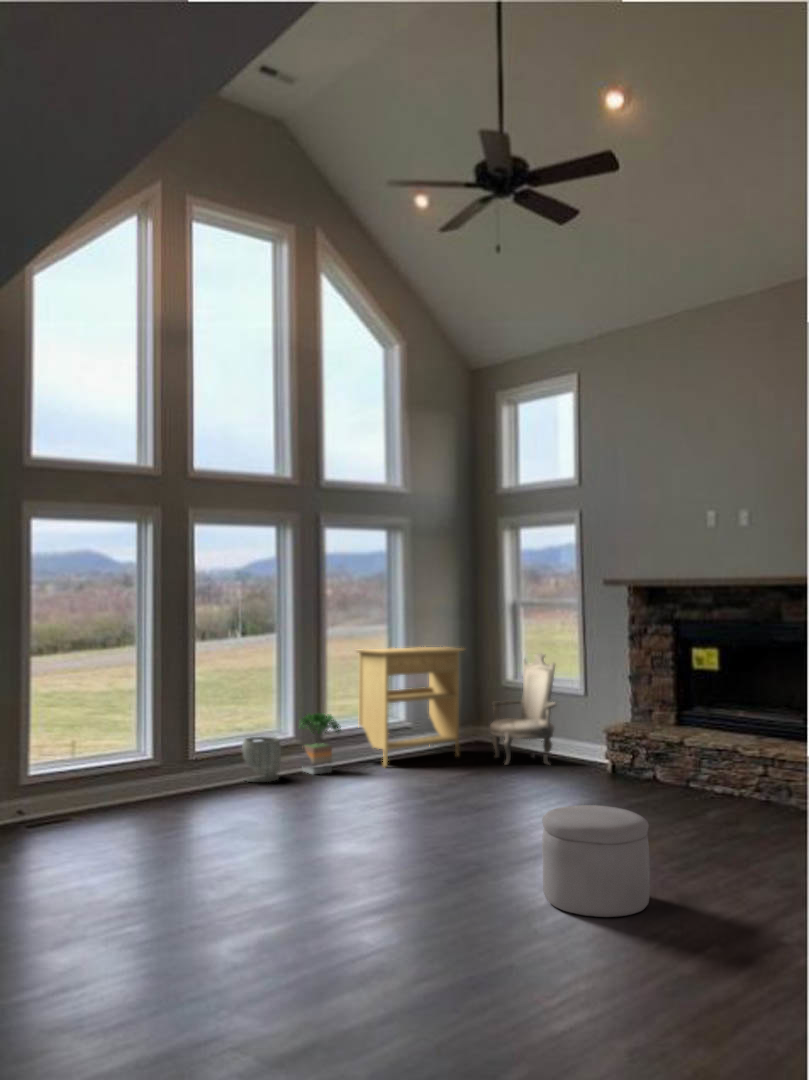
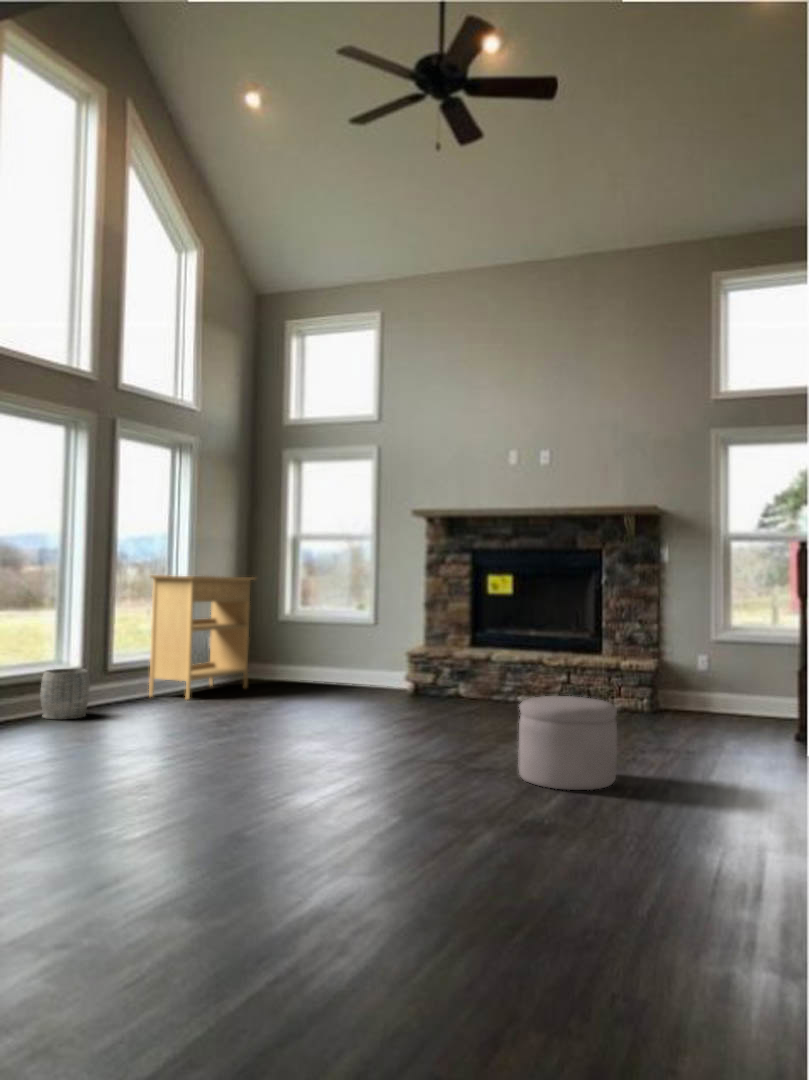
armchair: present [490,653,556,765] -> none [280,584,348,692]
potted tree: present [300,713,341,774] -> none [96,641,150,709]

